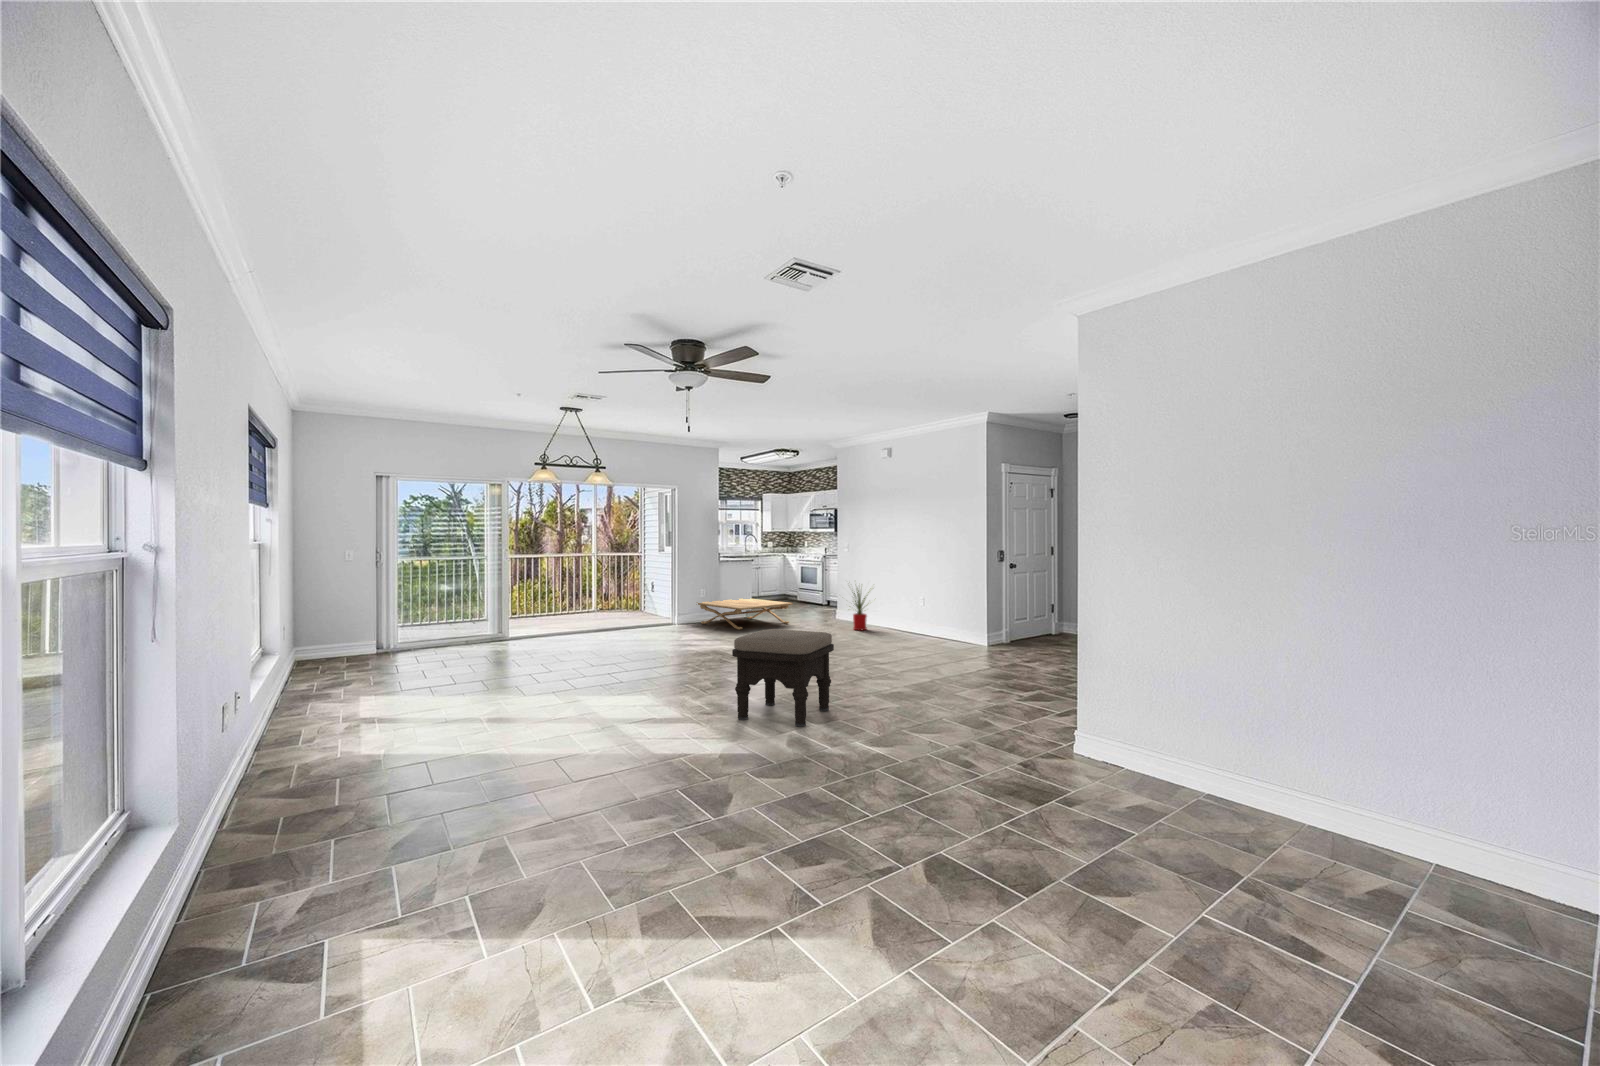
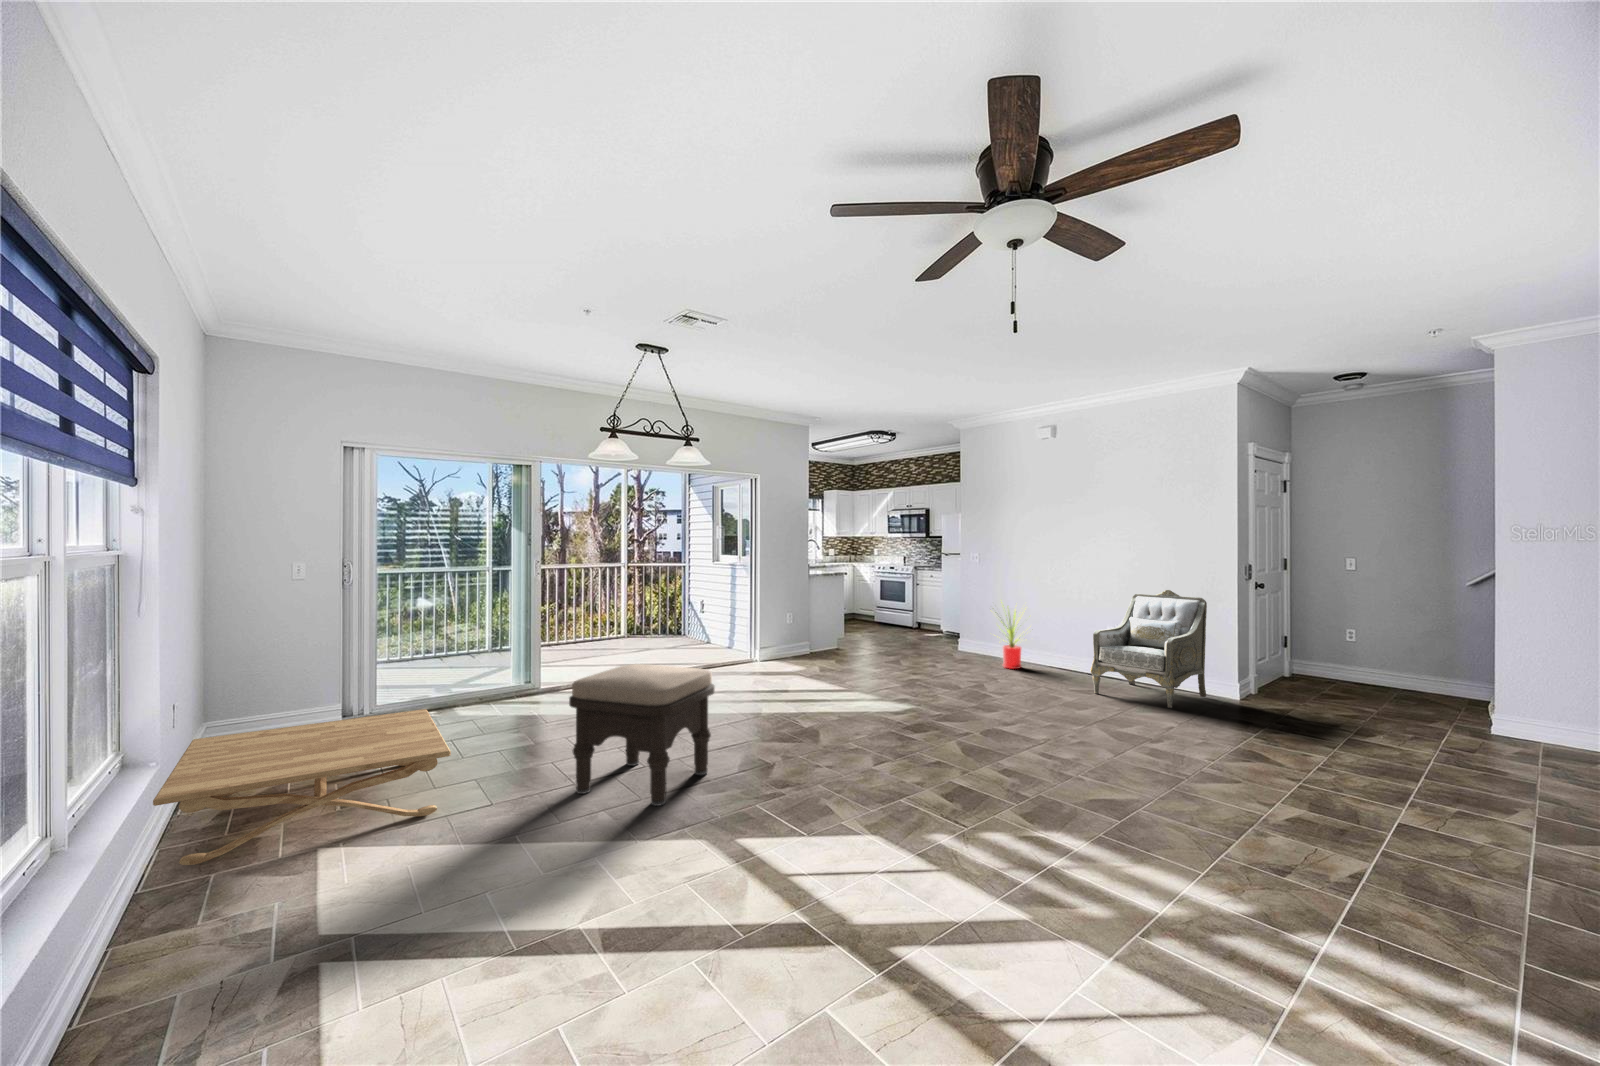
armchair: none [889,569,968,650] -> present [1090,590,1207,708]
coffee table: present [697,599,793,629] -> present [153,709,451,865]
ottoman: present [732,629,834,727] -> present [569,664,715,806]

